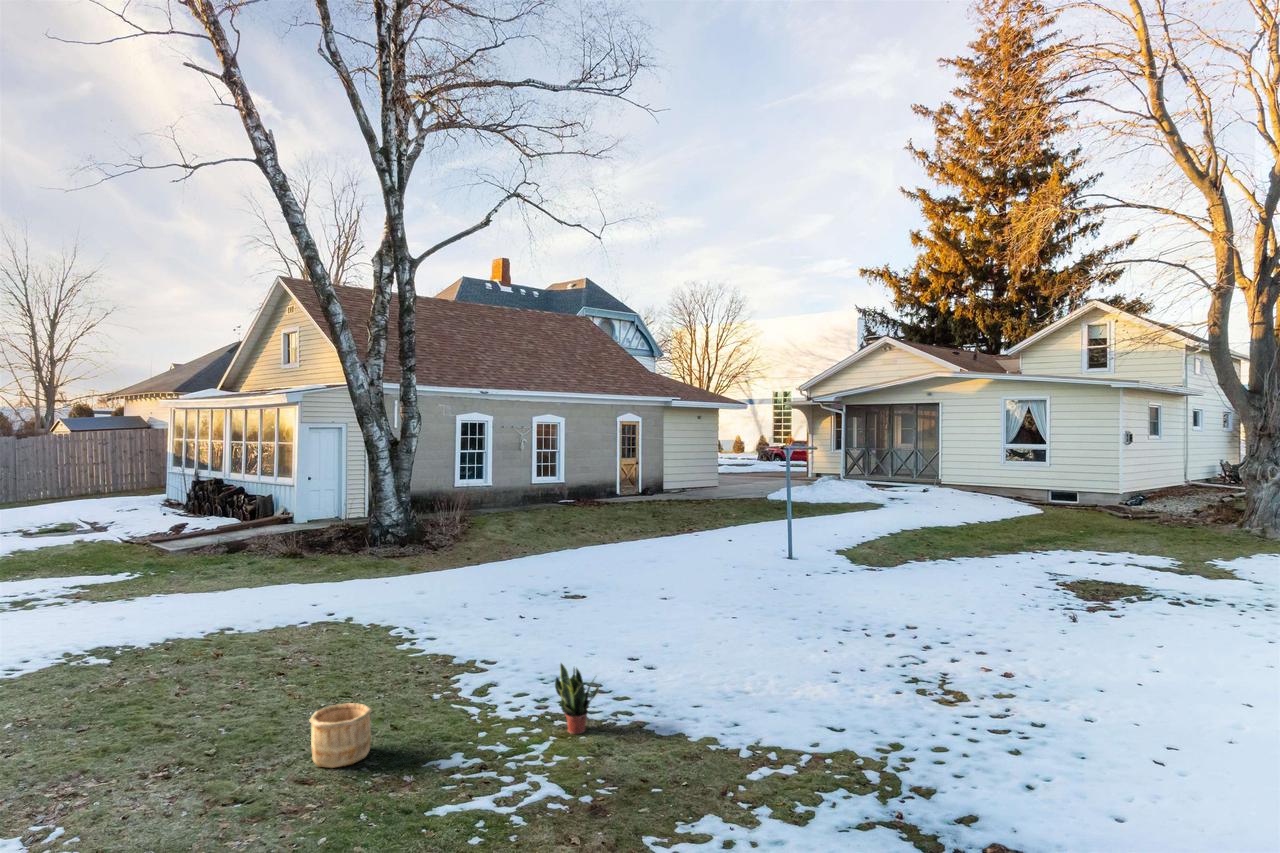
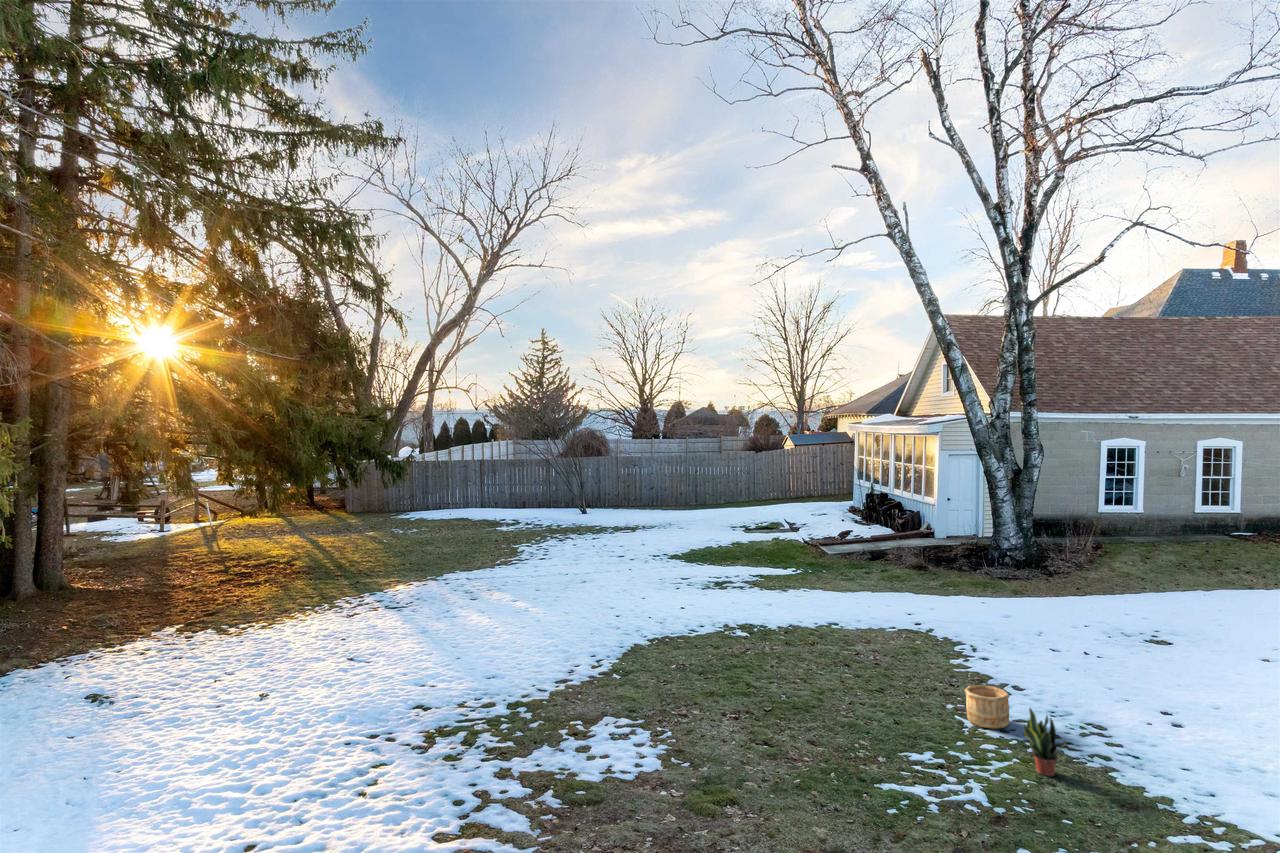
wooden bucket: present [309,703,372,768] -> present [965,685,1010,729]

